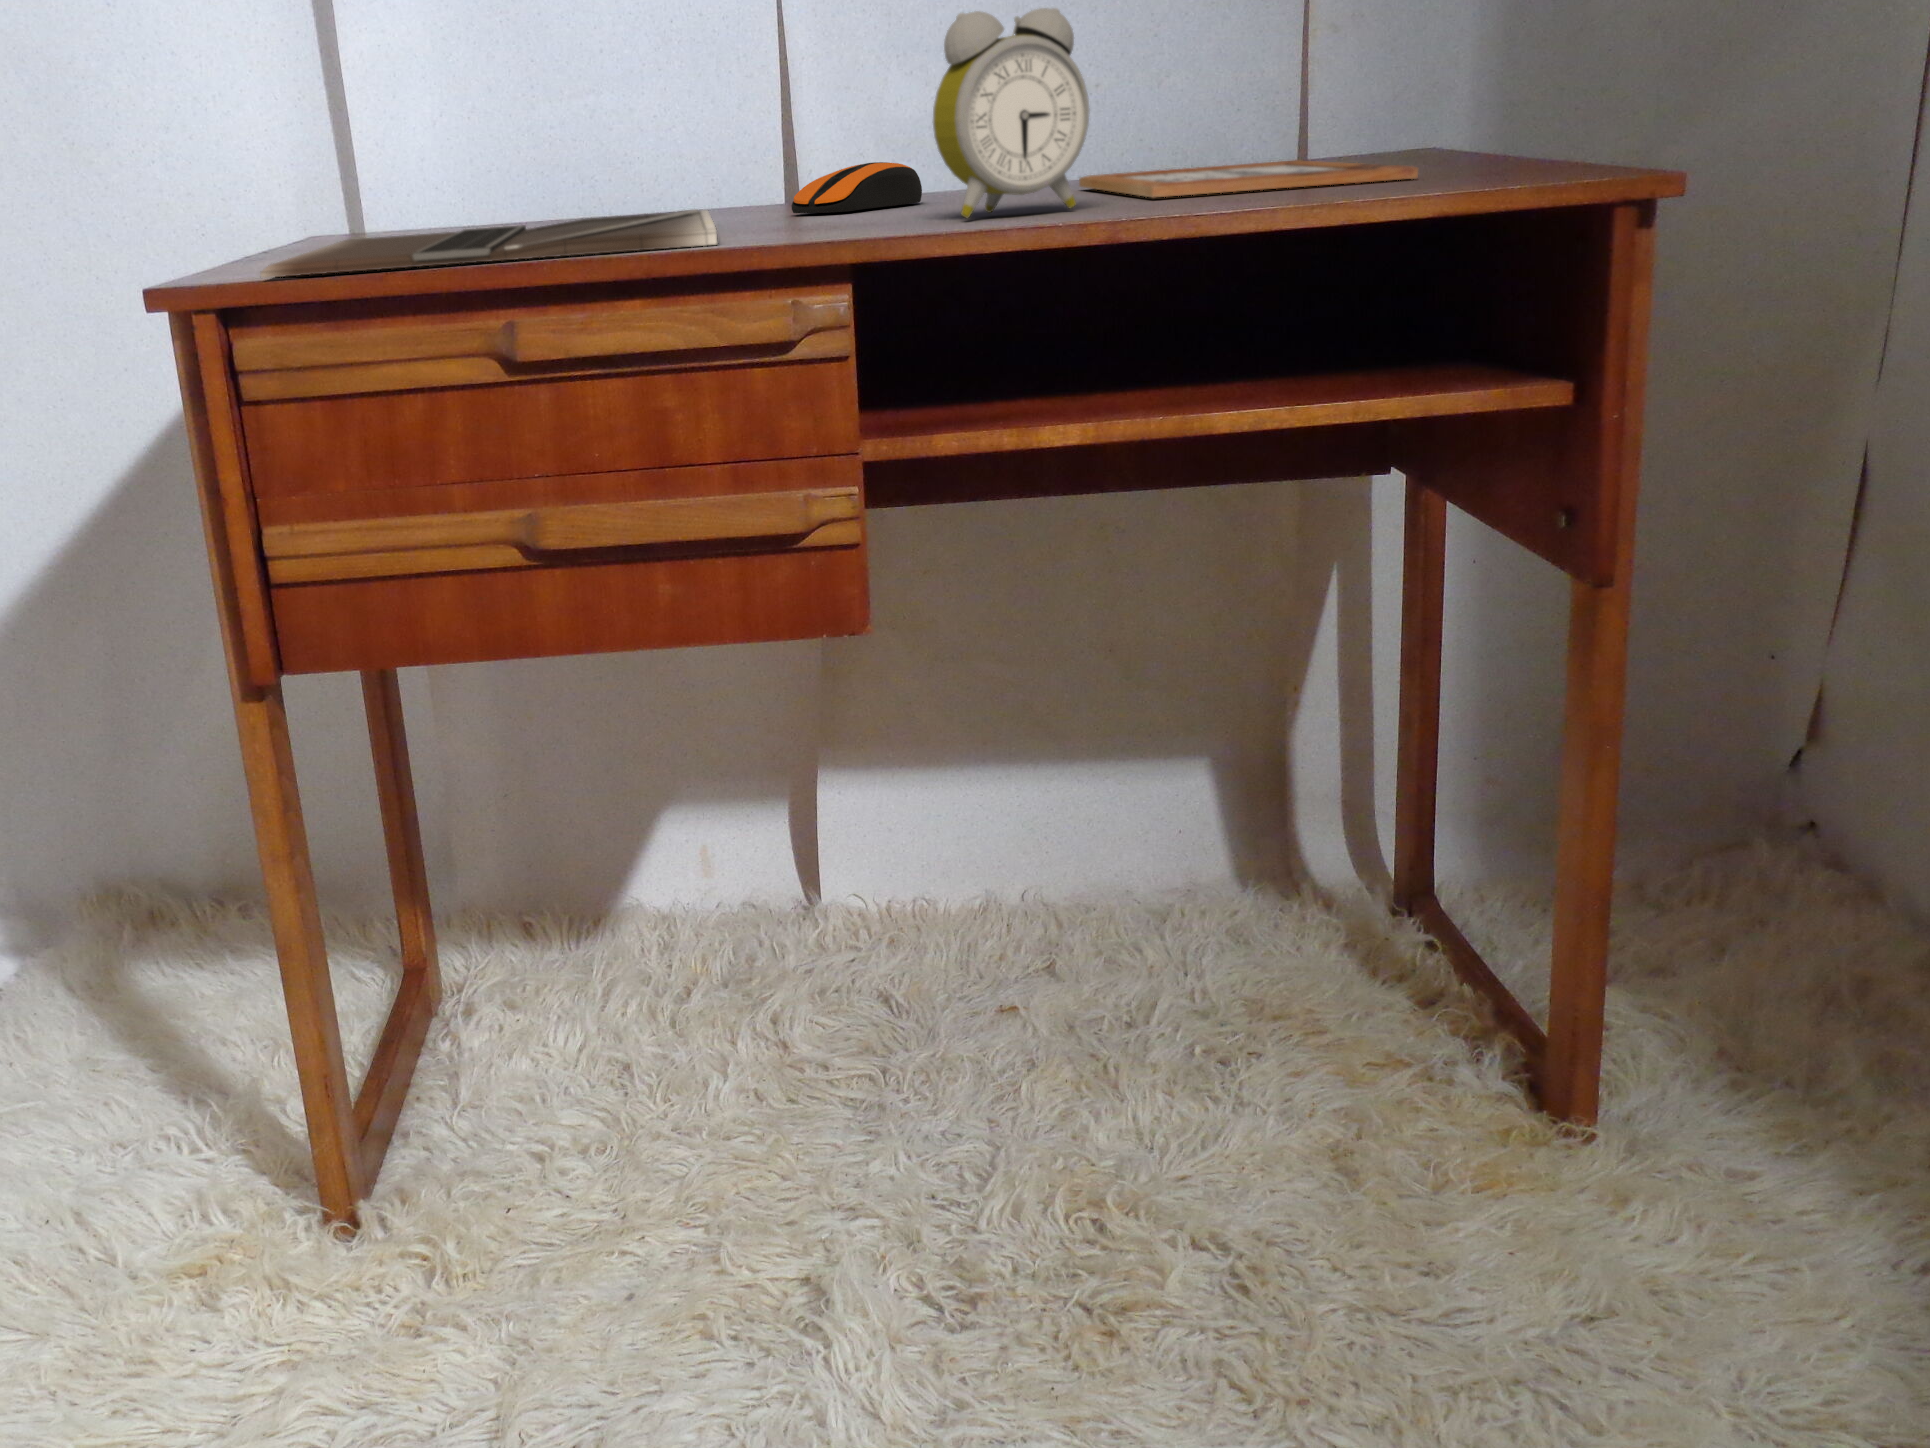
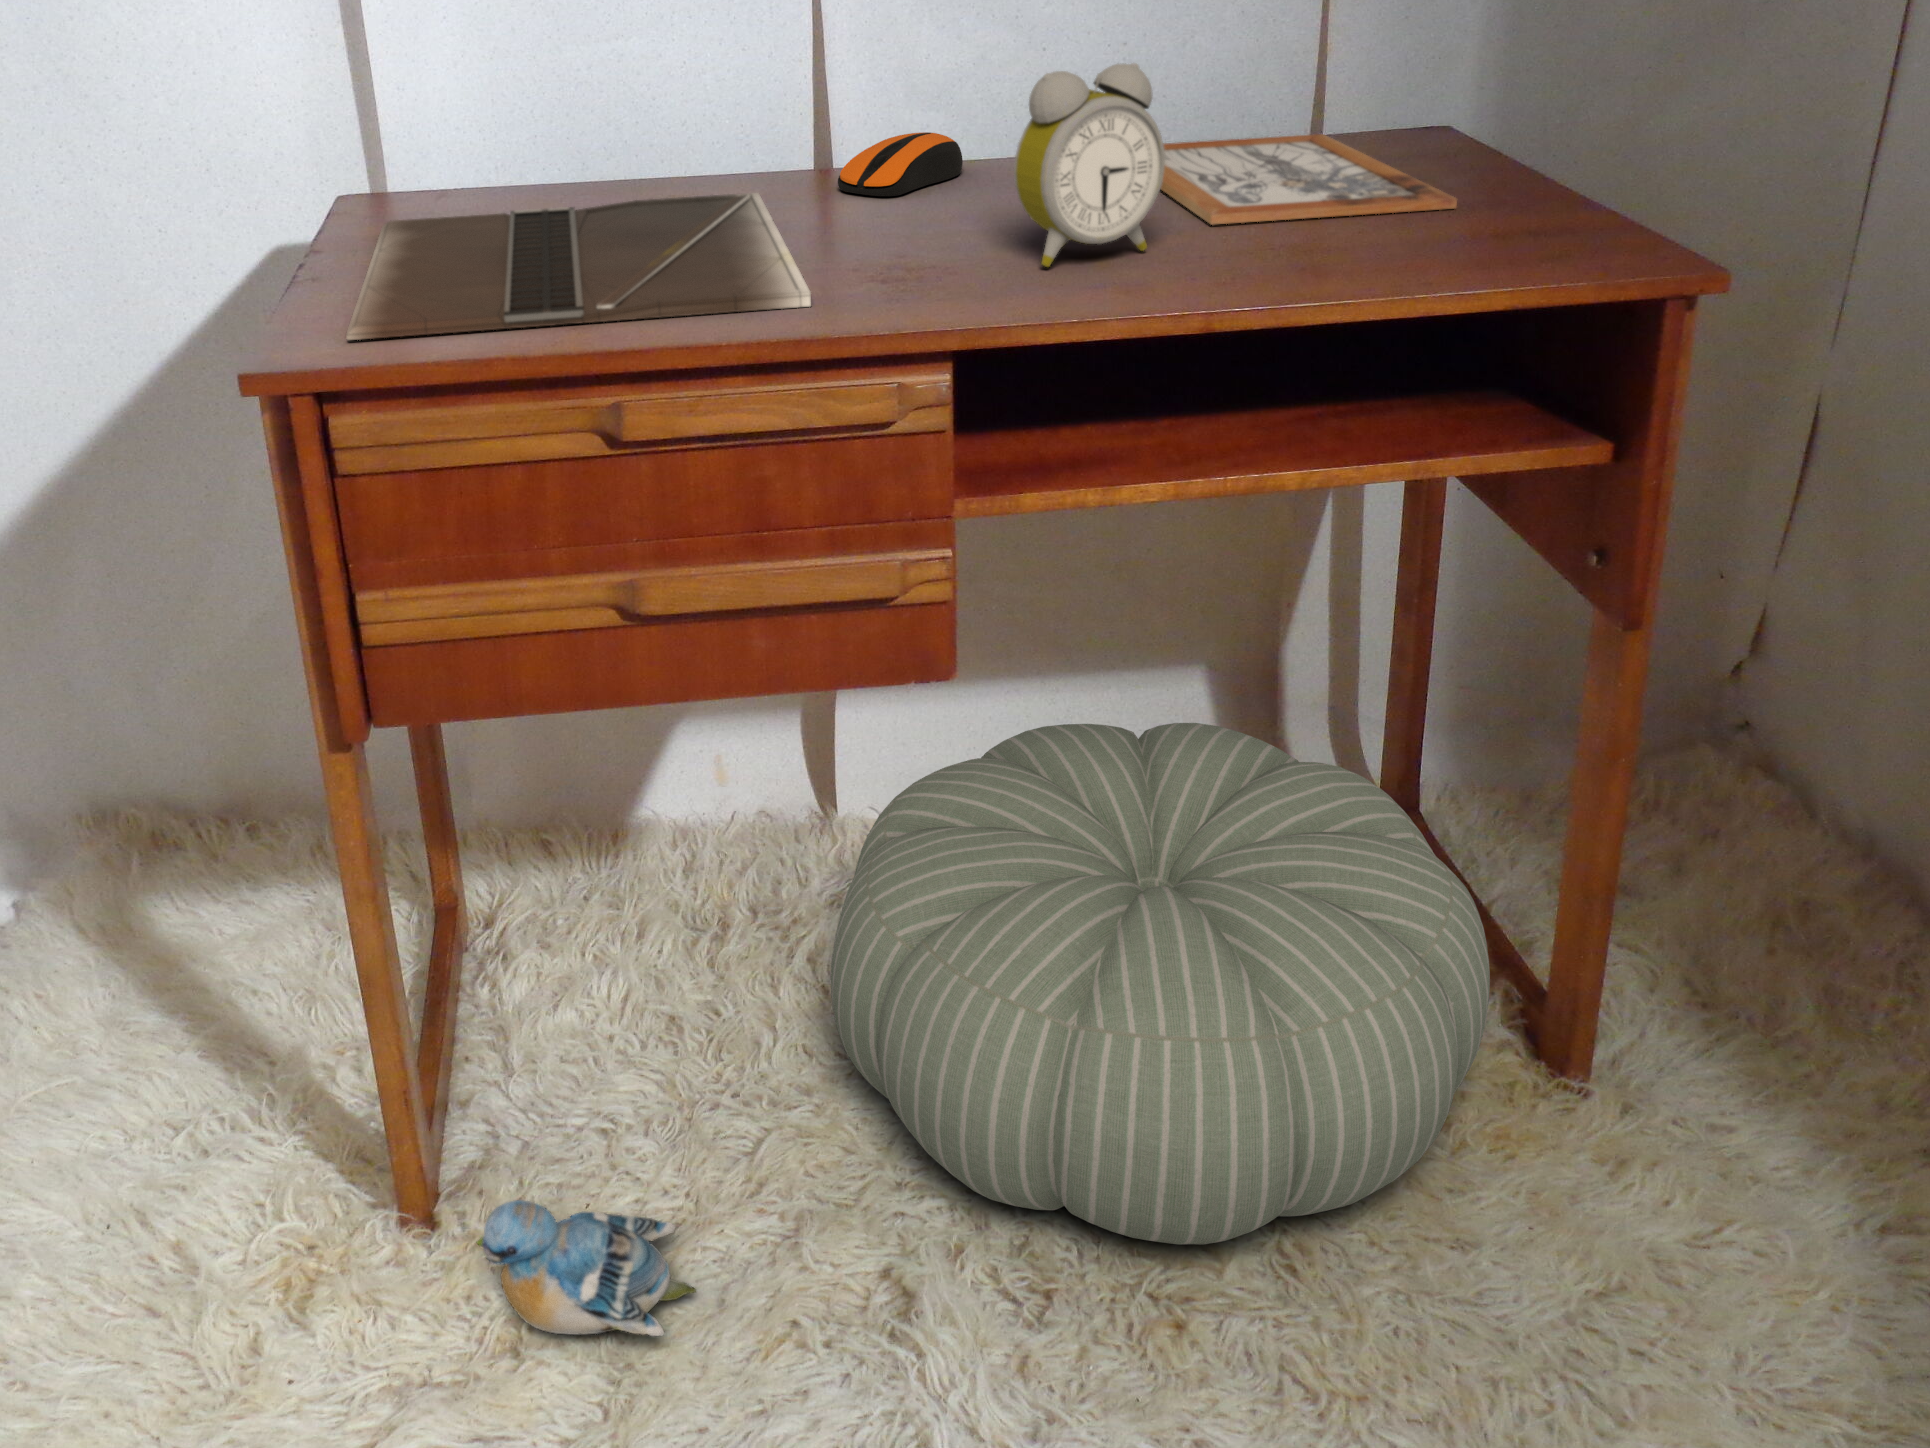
pouf: none [770,769,1475,1253] -> present [831,723,1490,1244]
plush toy: none [380,1170,604,1315] -> present [477,1200,696,1336]

